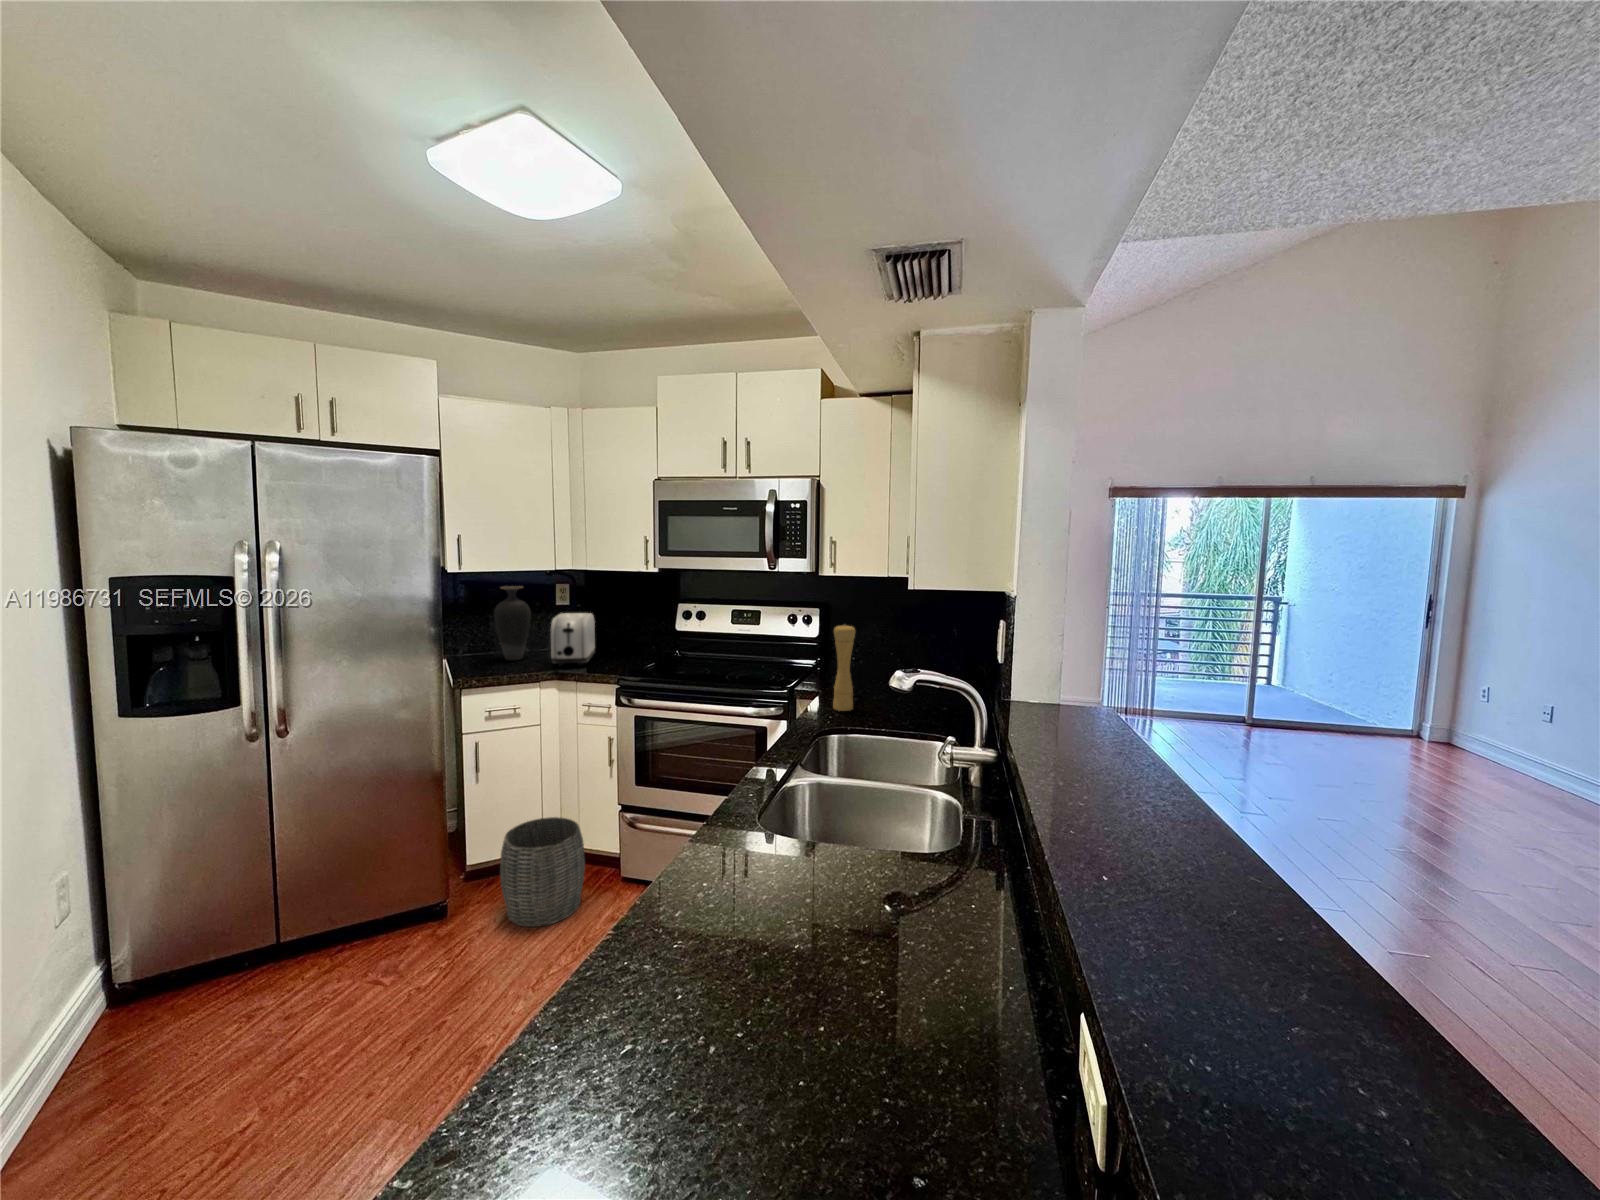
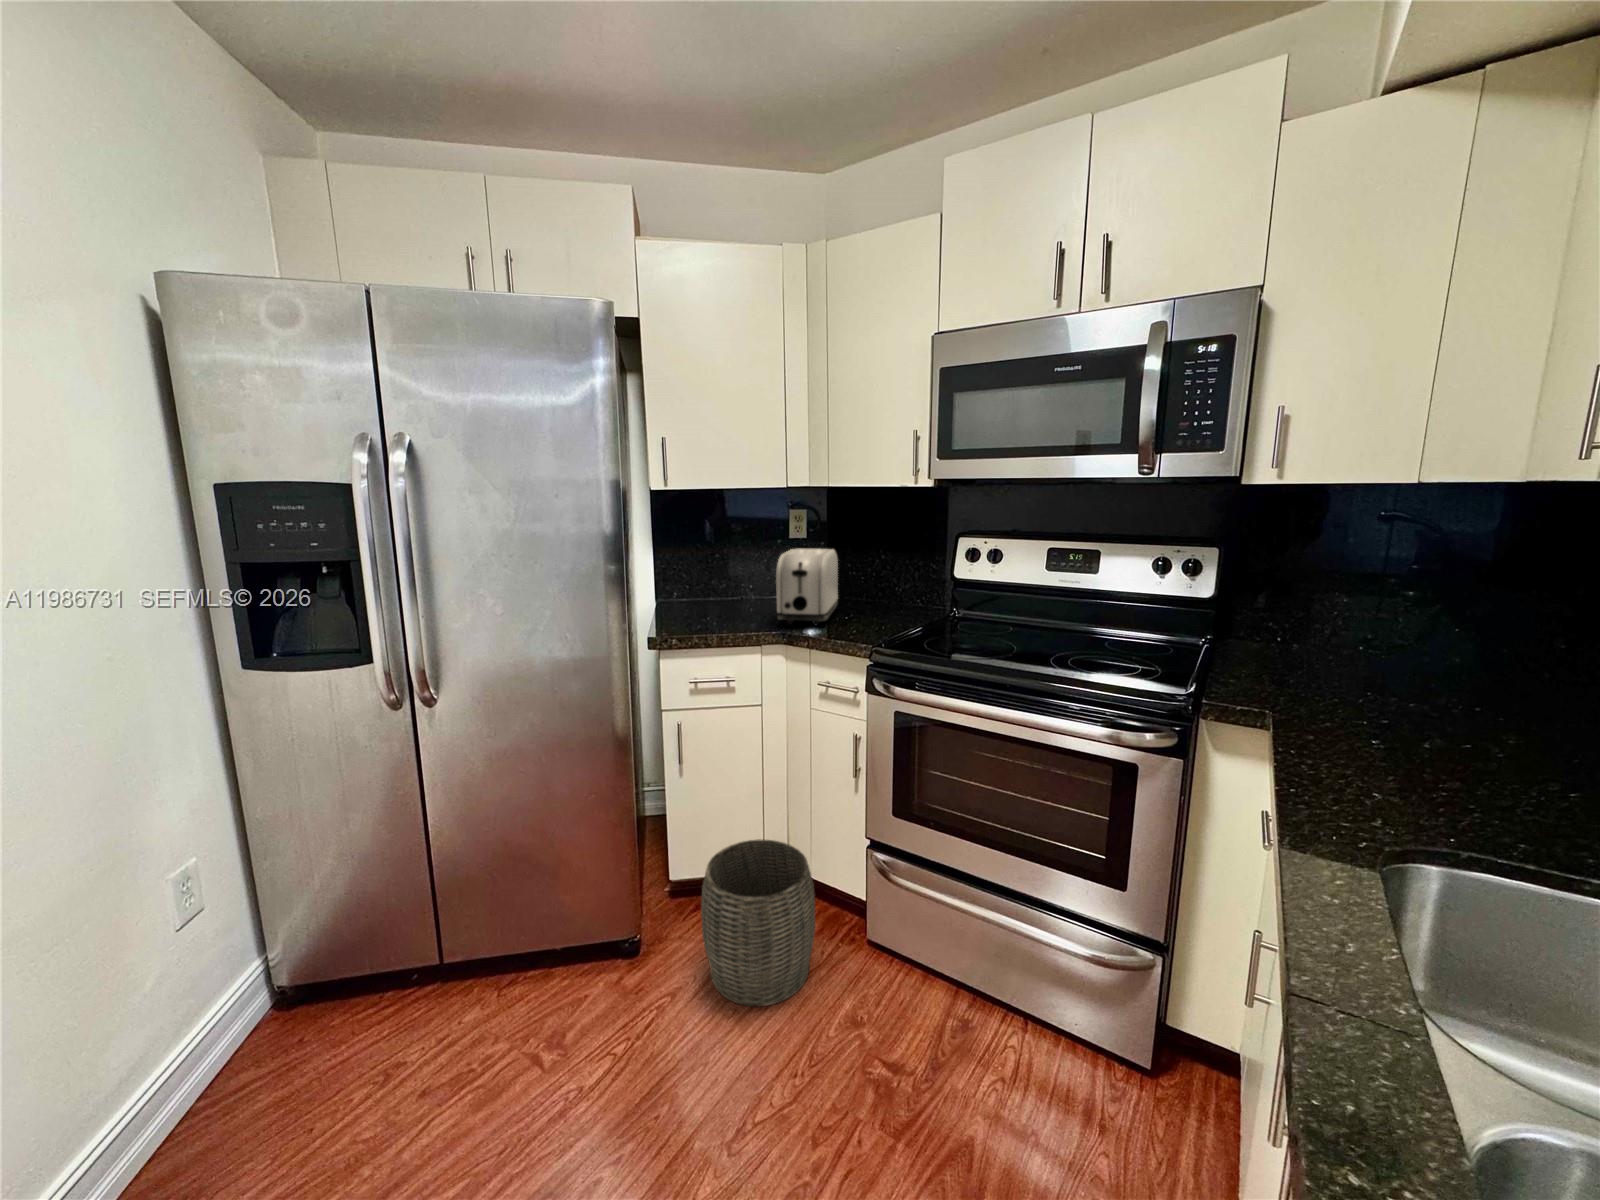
vase: present [494,586,531,660] -> none [709,511,754,611]
pepper mill: present [833,624,855,711] -> none [1336,579,1429,780]

